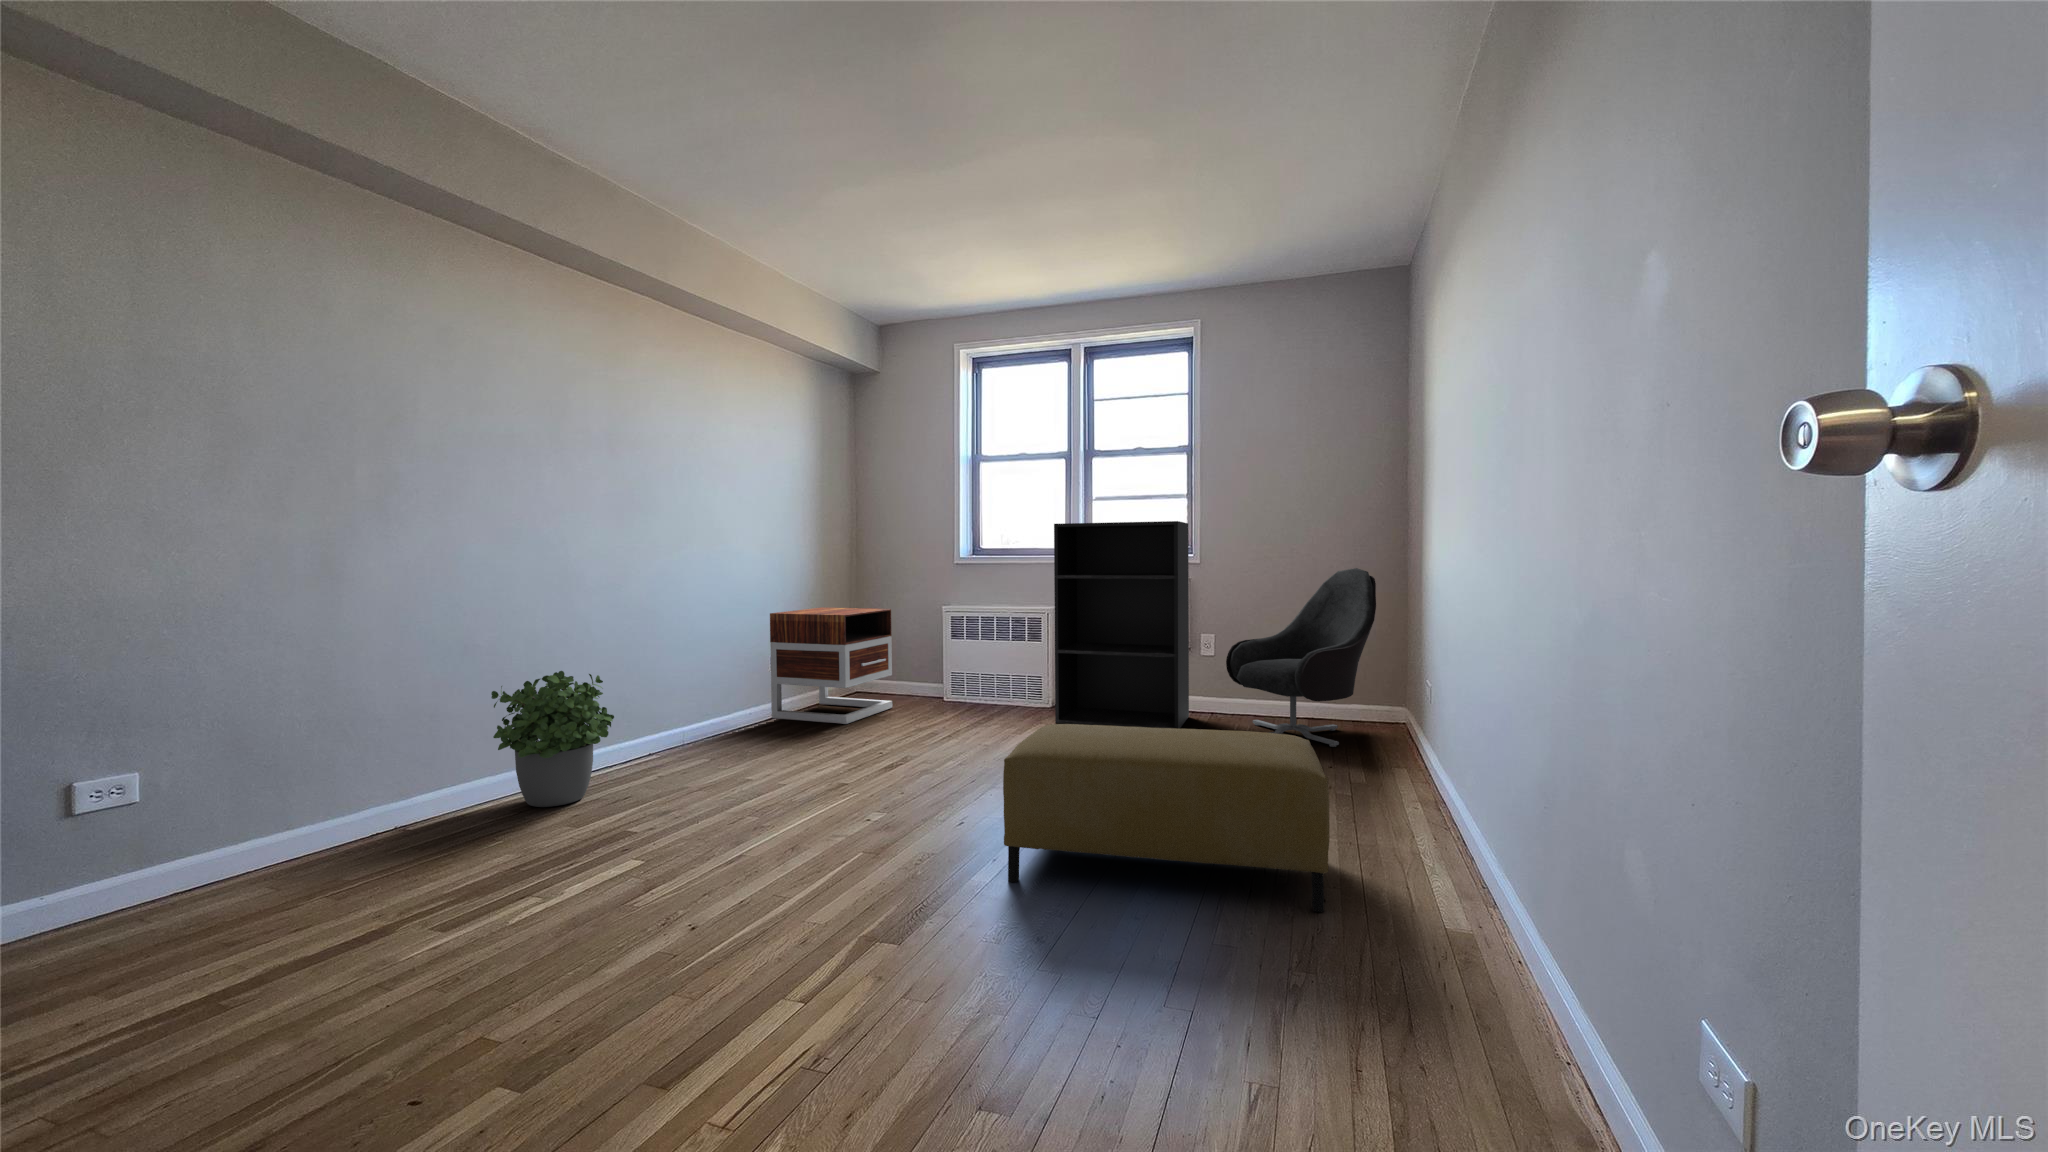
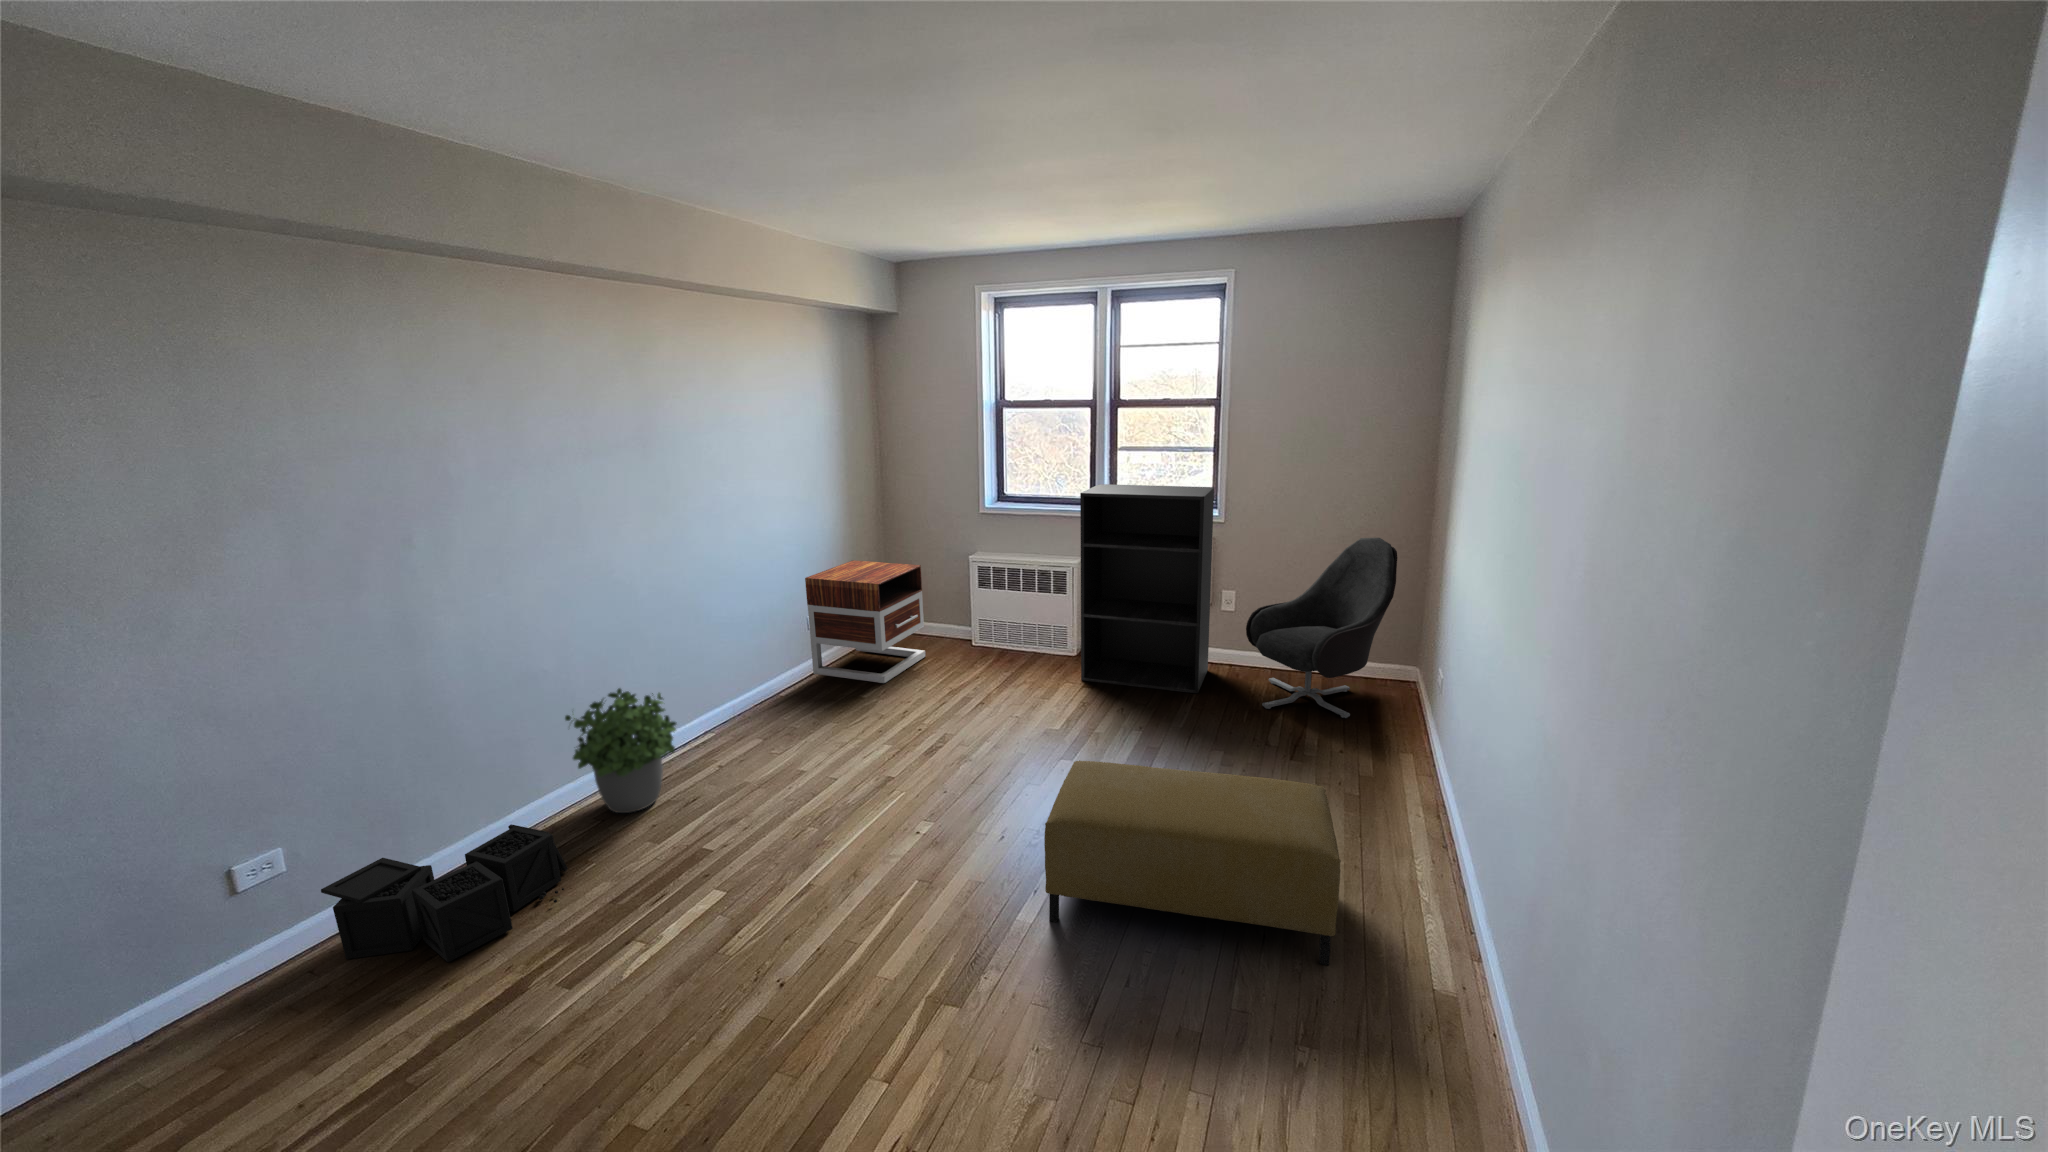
storage bin: none [176,790,468,911] -> present [321,824,568,962]

